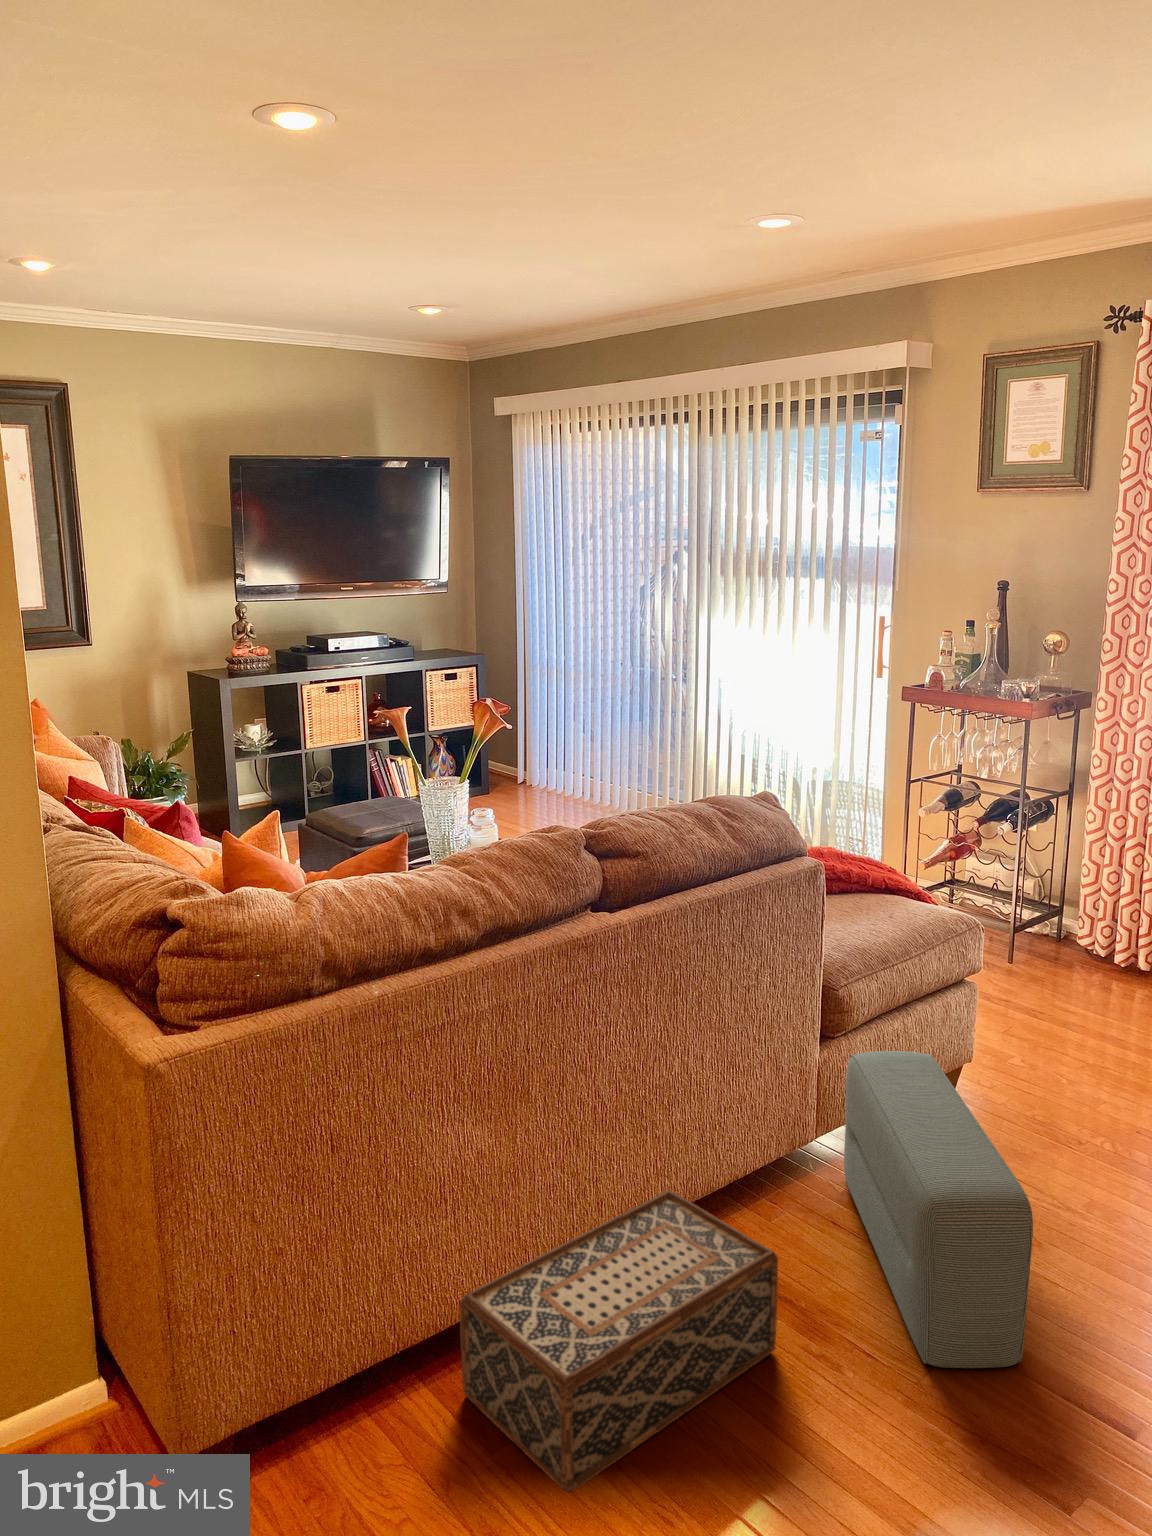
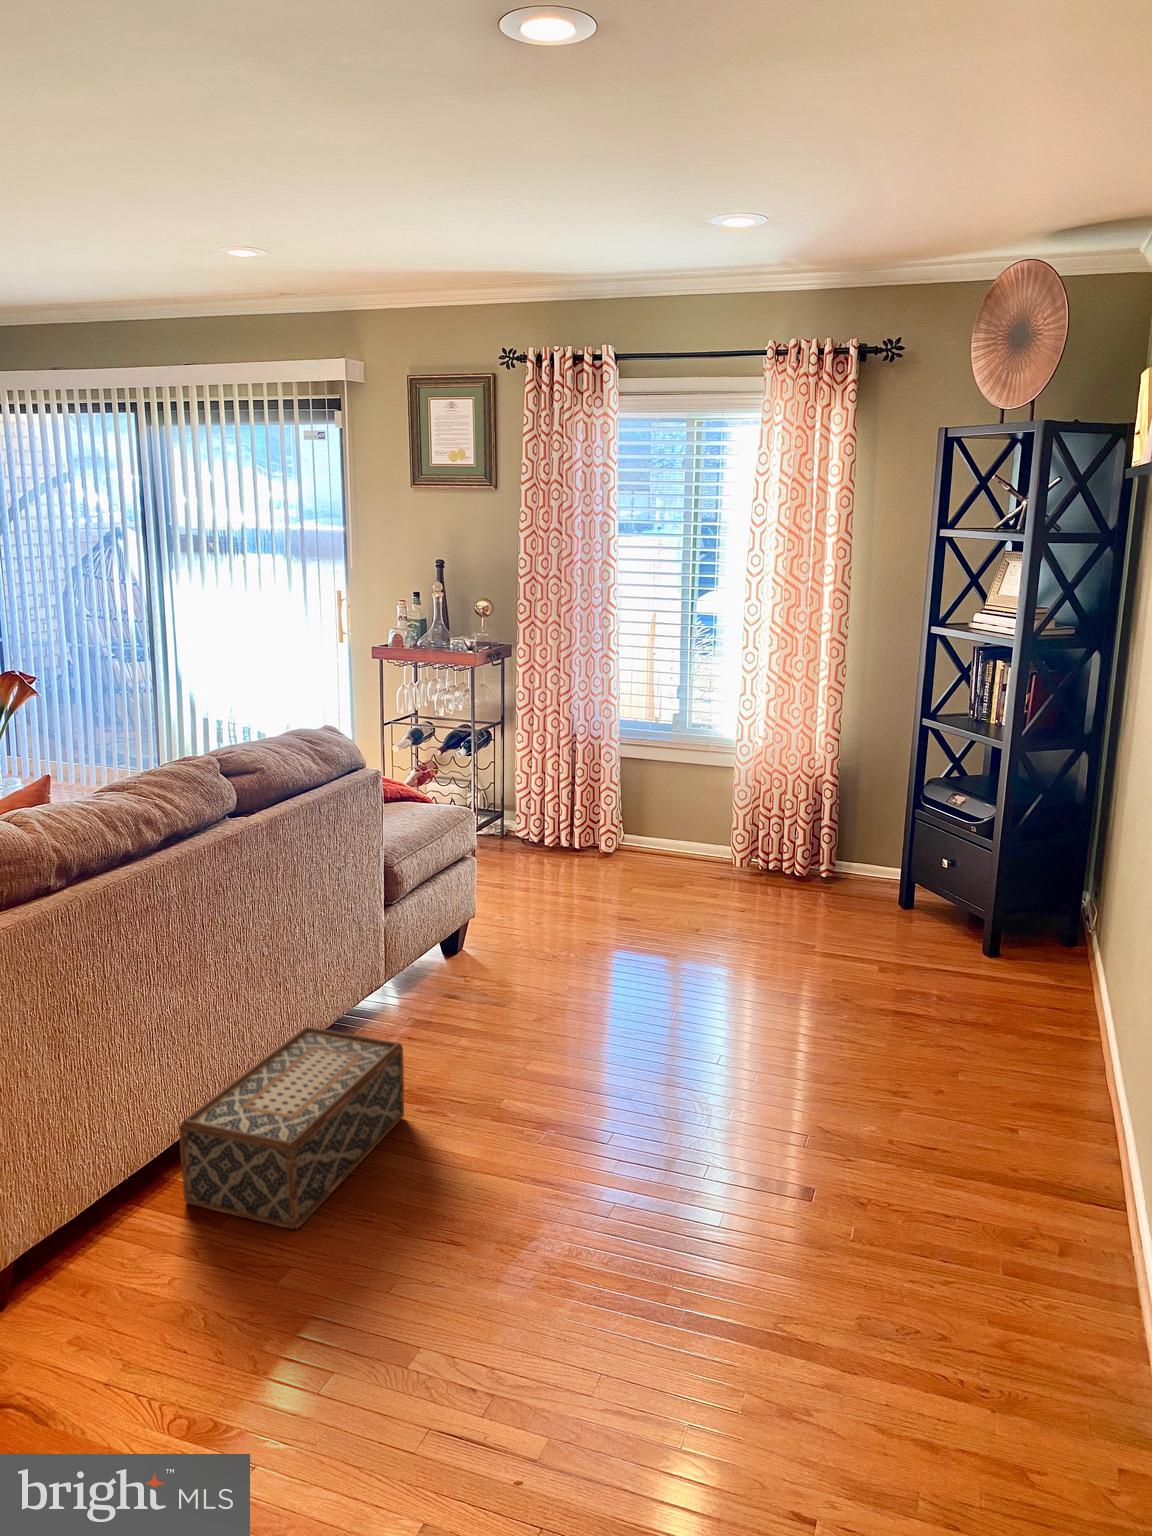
pouf: present [844,1051,1033,1368] -> none [407,905,563,1096]

